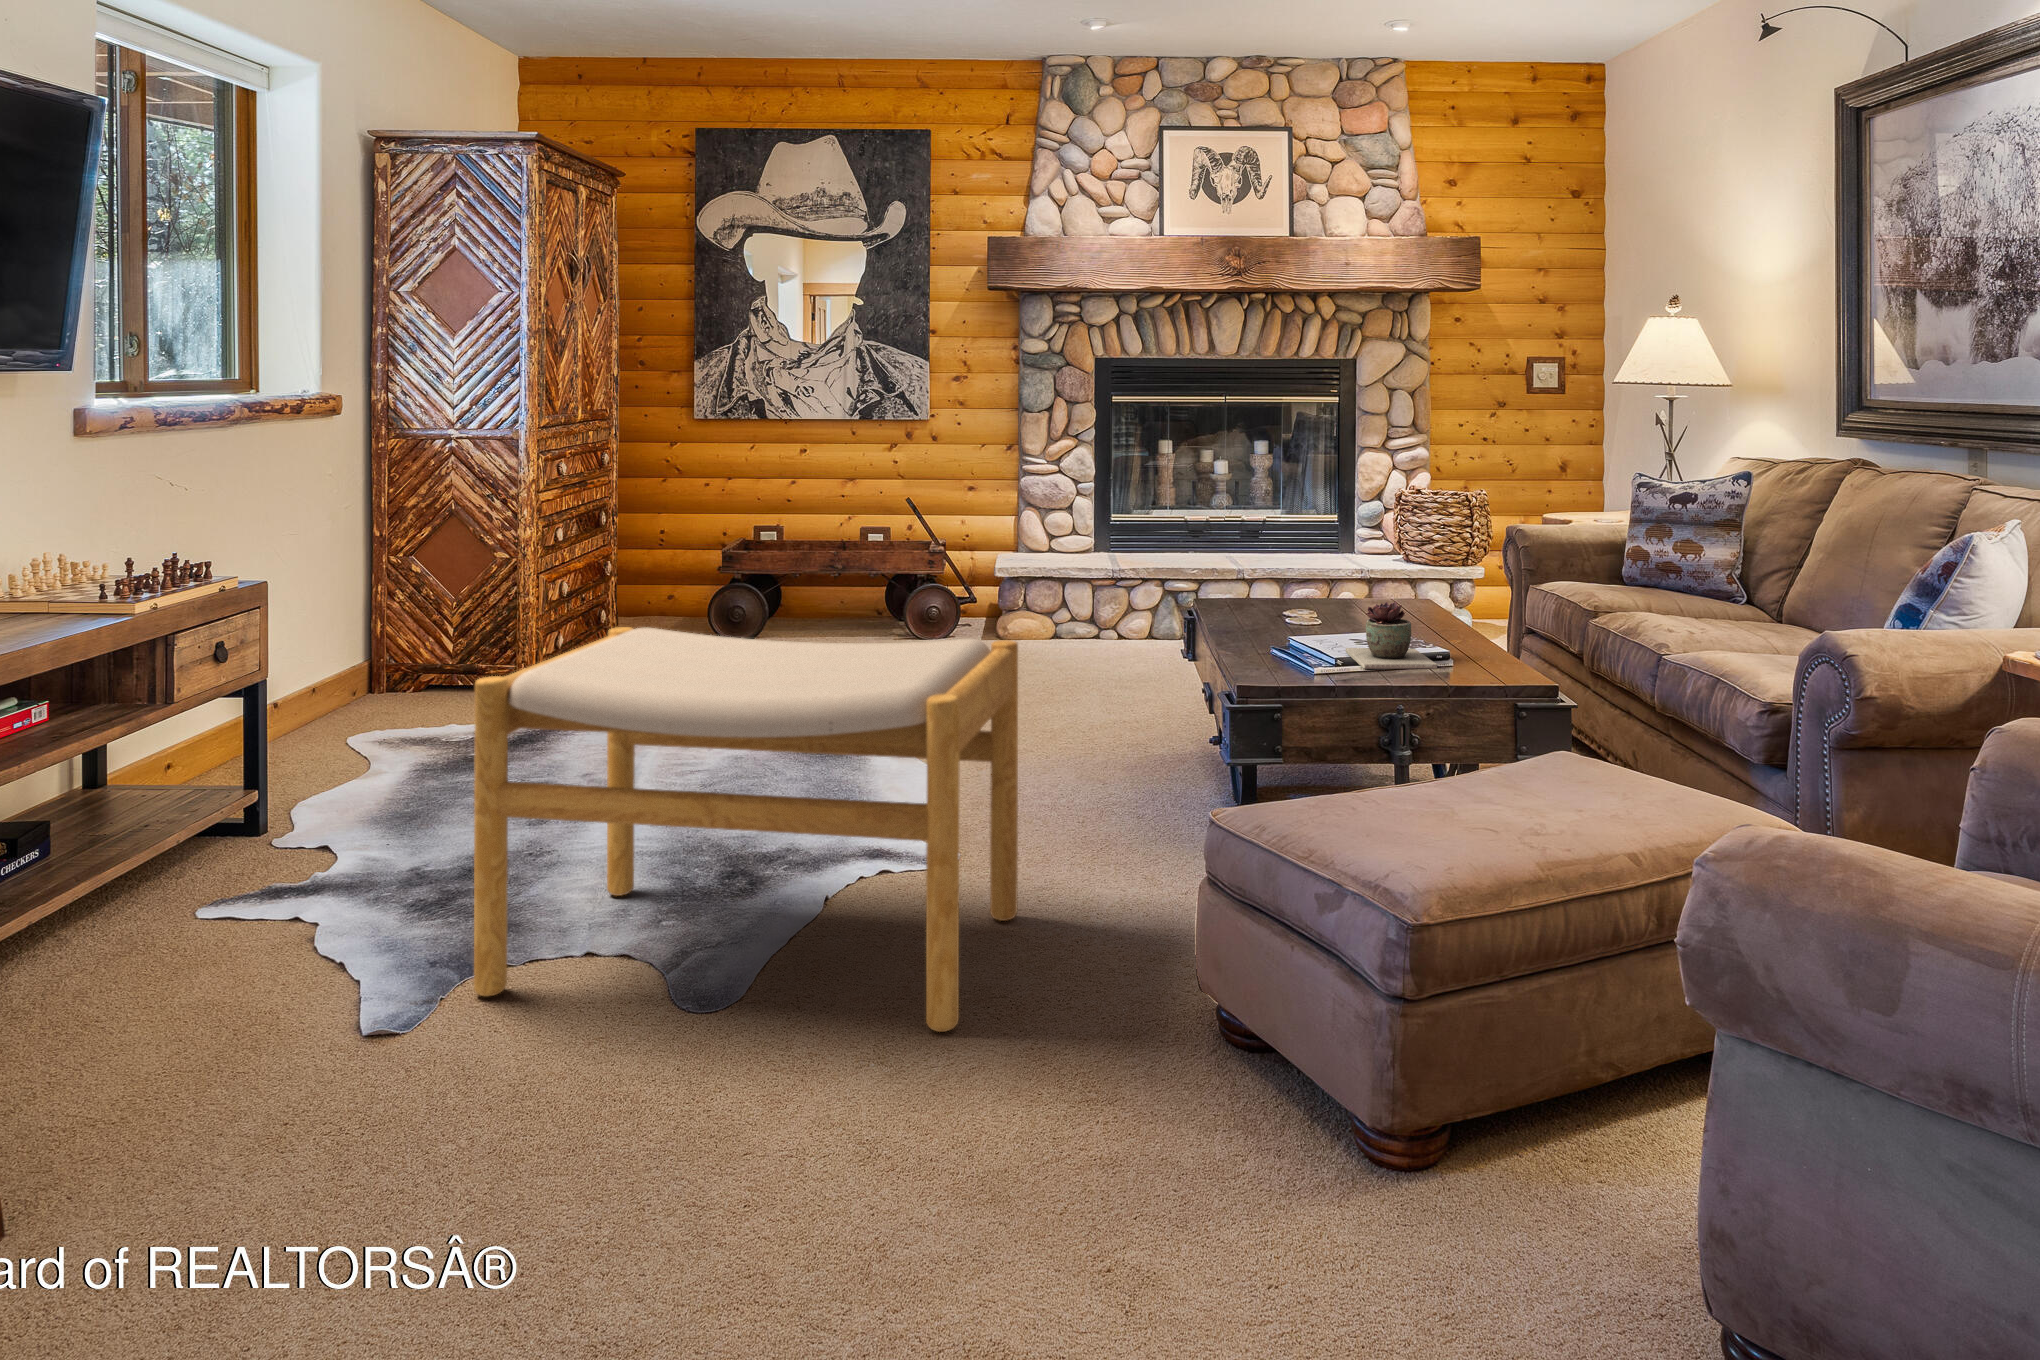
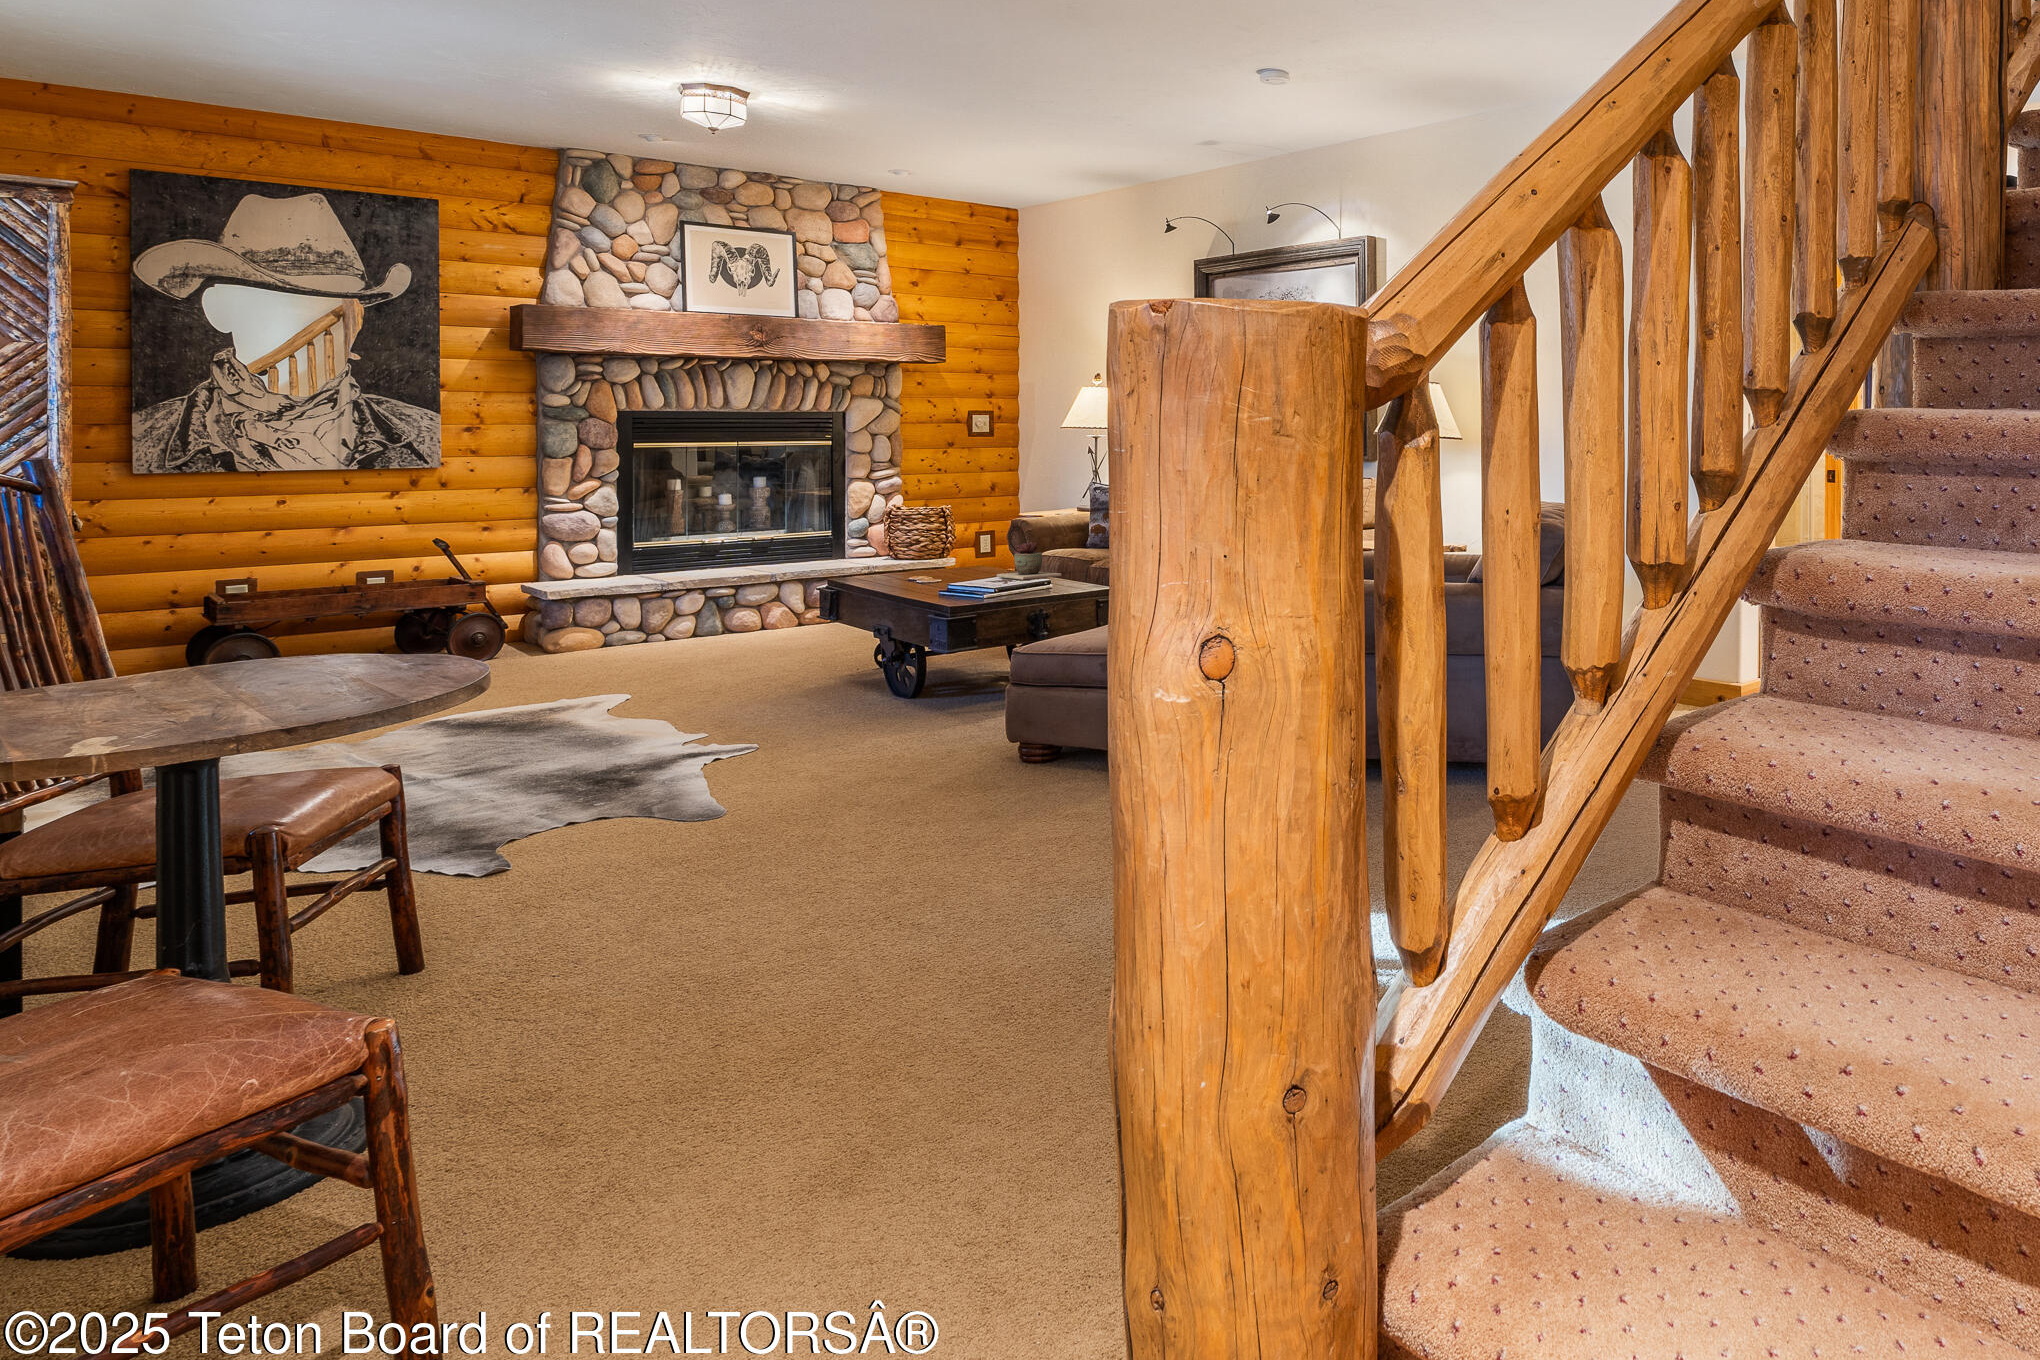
footstool: present [474,627,1018,1032] -> none [530,566,903,819]

